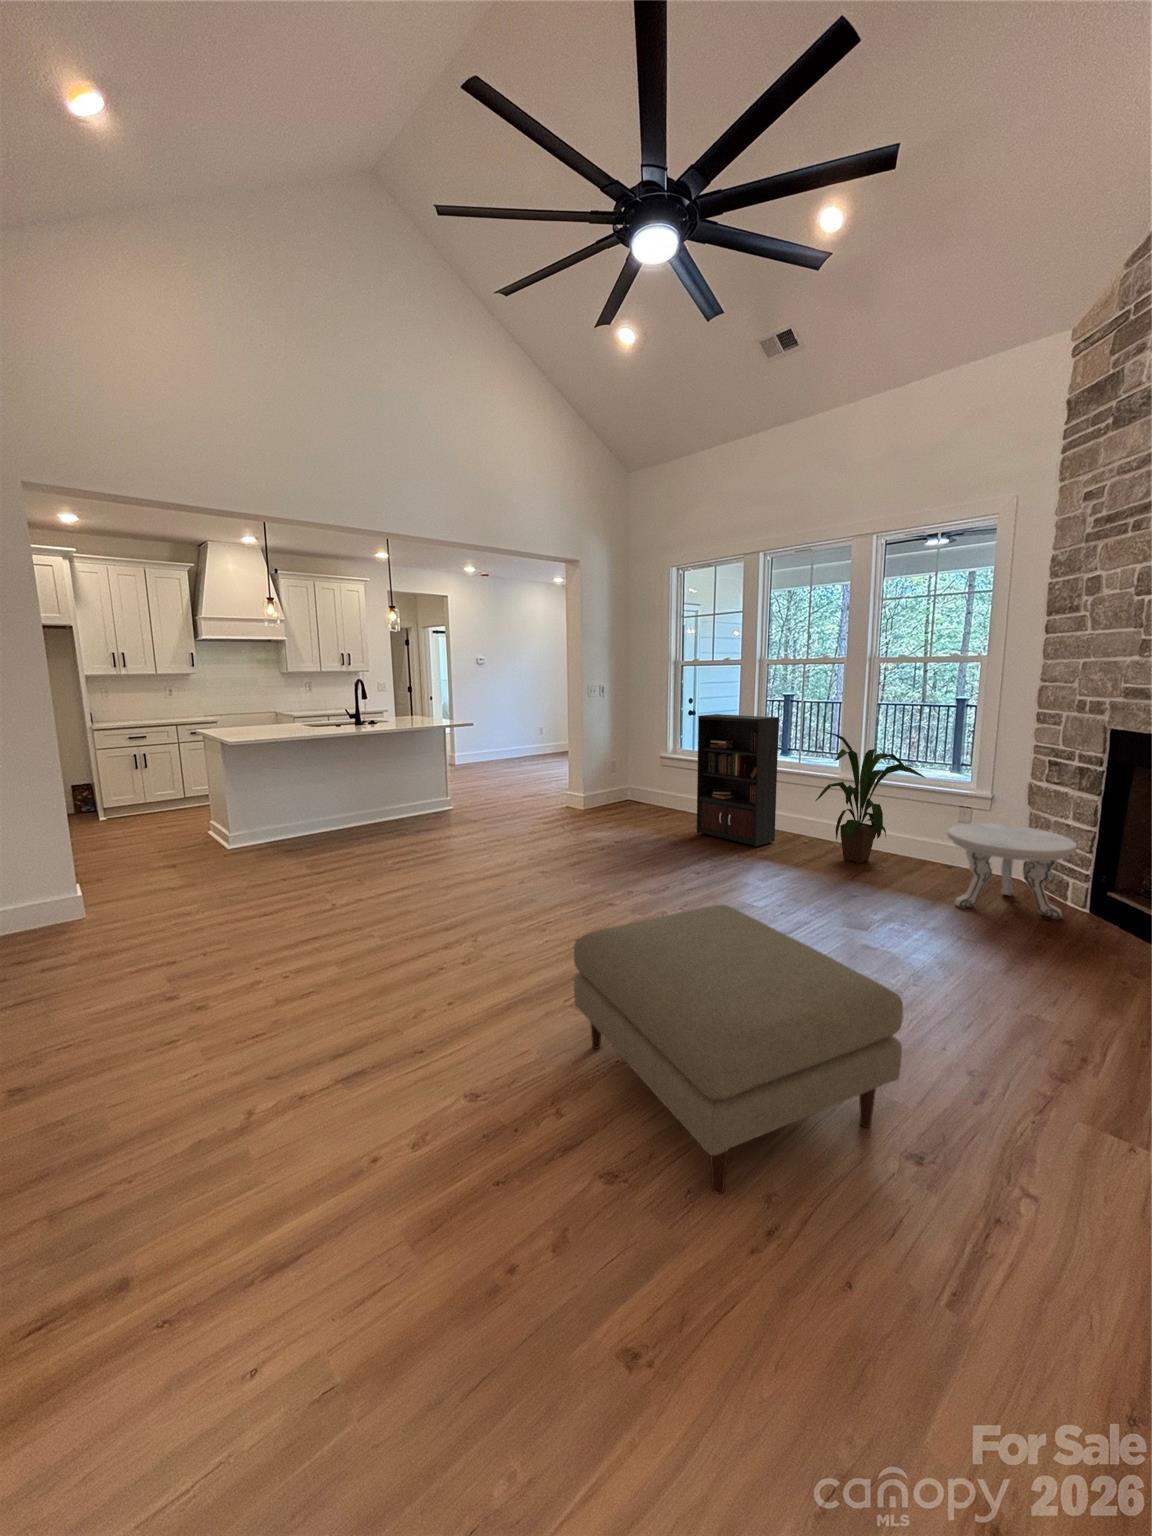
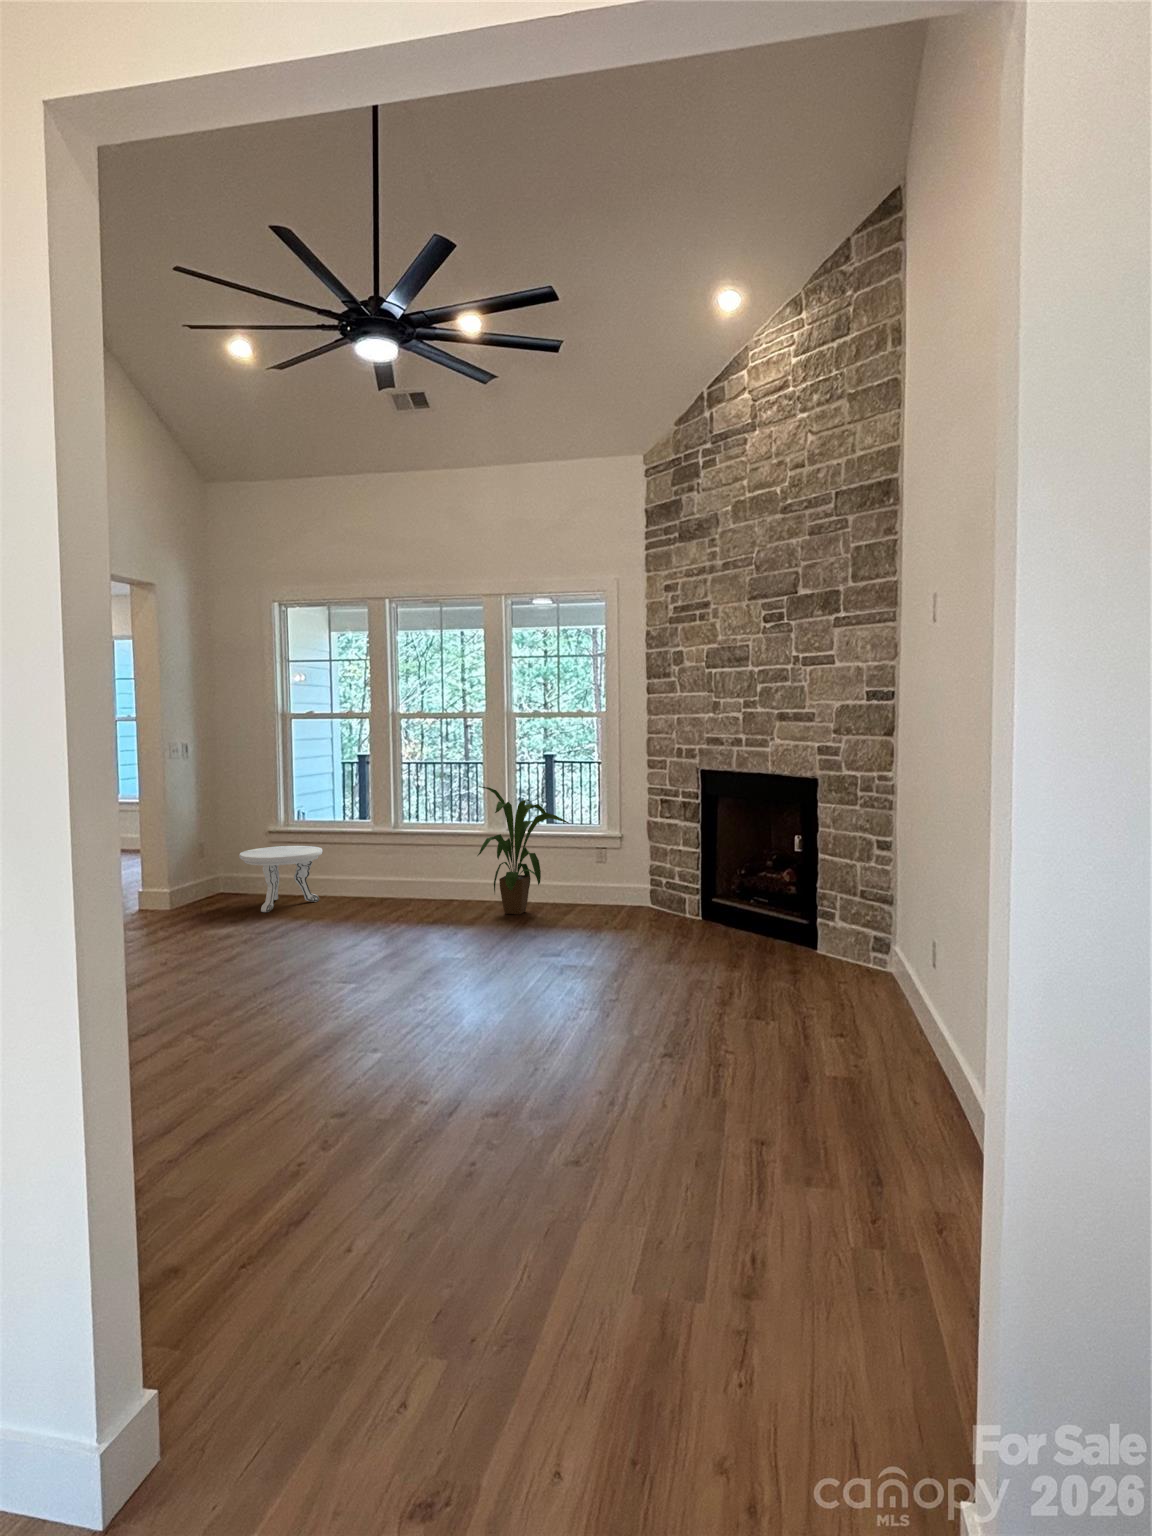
bookcase: present [697,714,808,847] -> none [336,774,461,916]
side table: present [947,823,1077,919] -> present [239,846,323,912]
ottoman: present [574,905,903,1194] -> none [383,933,652,1121]

